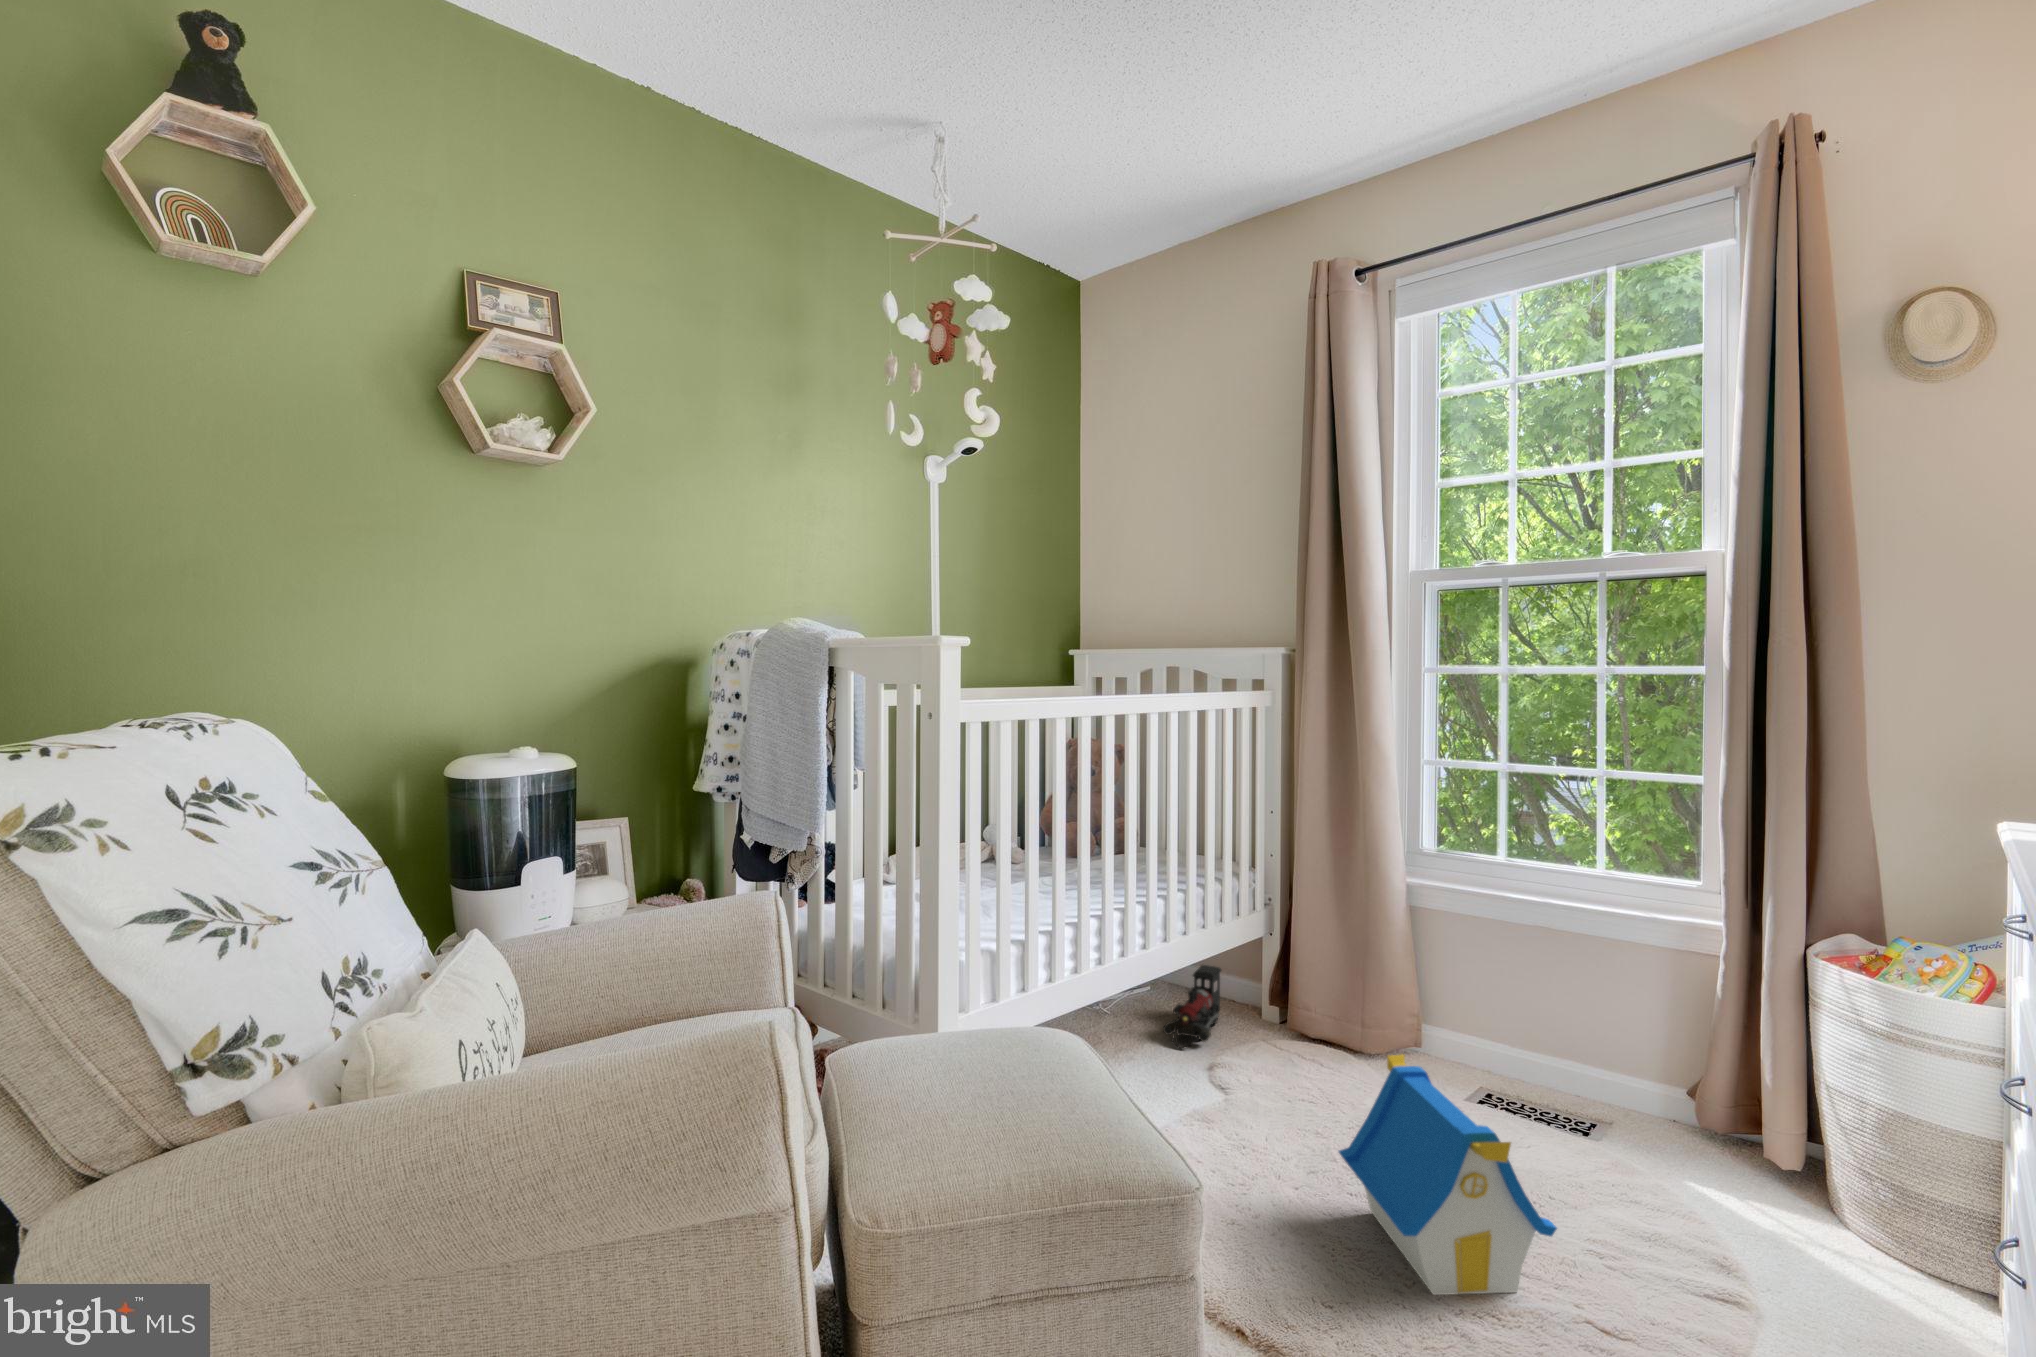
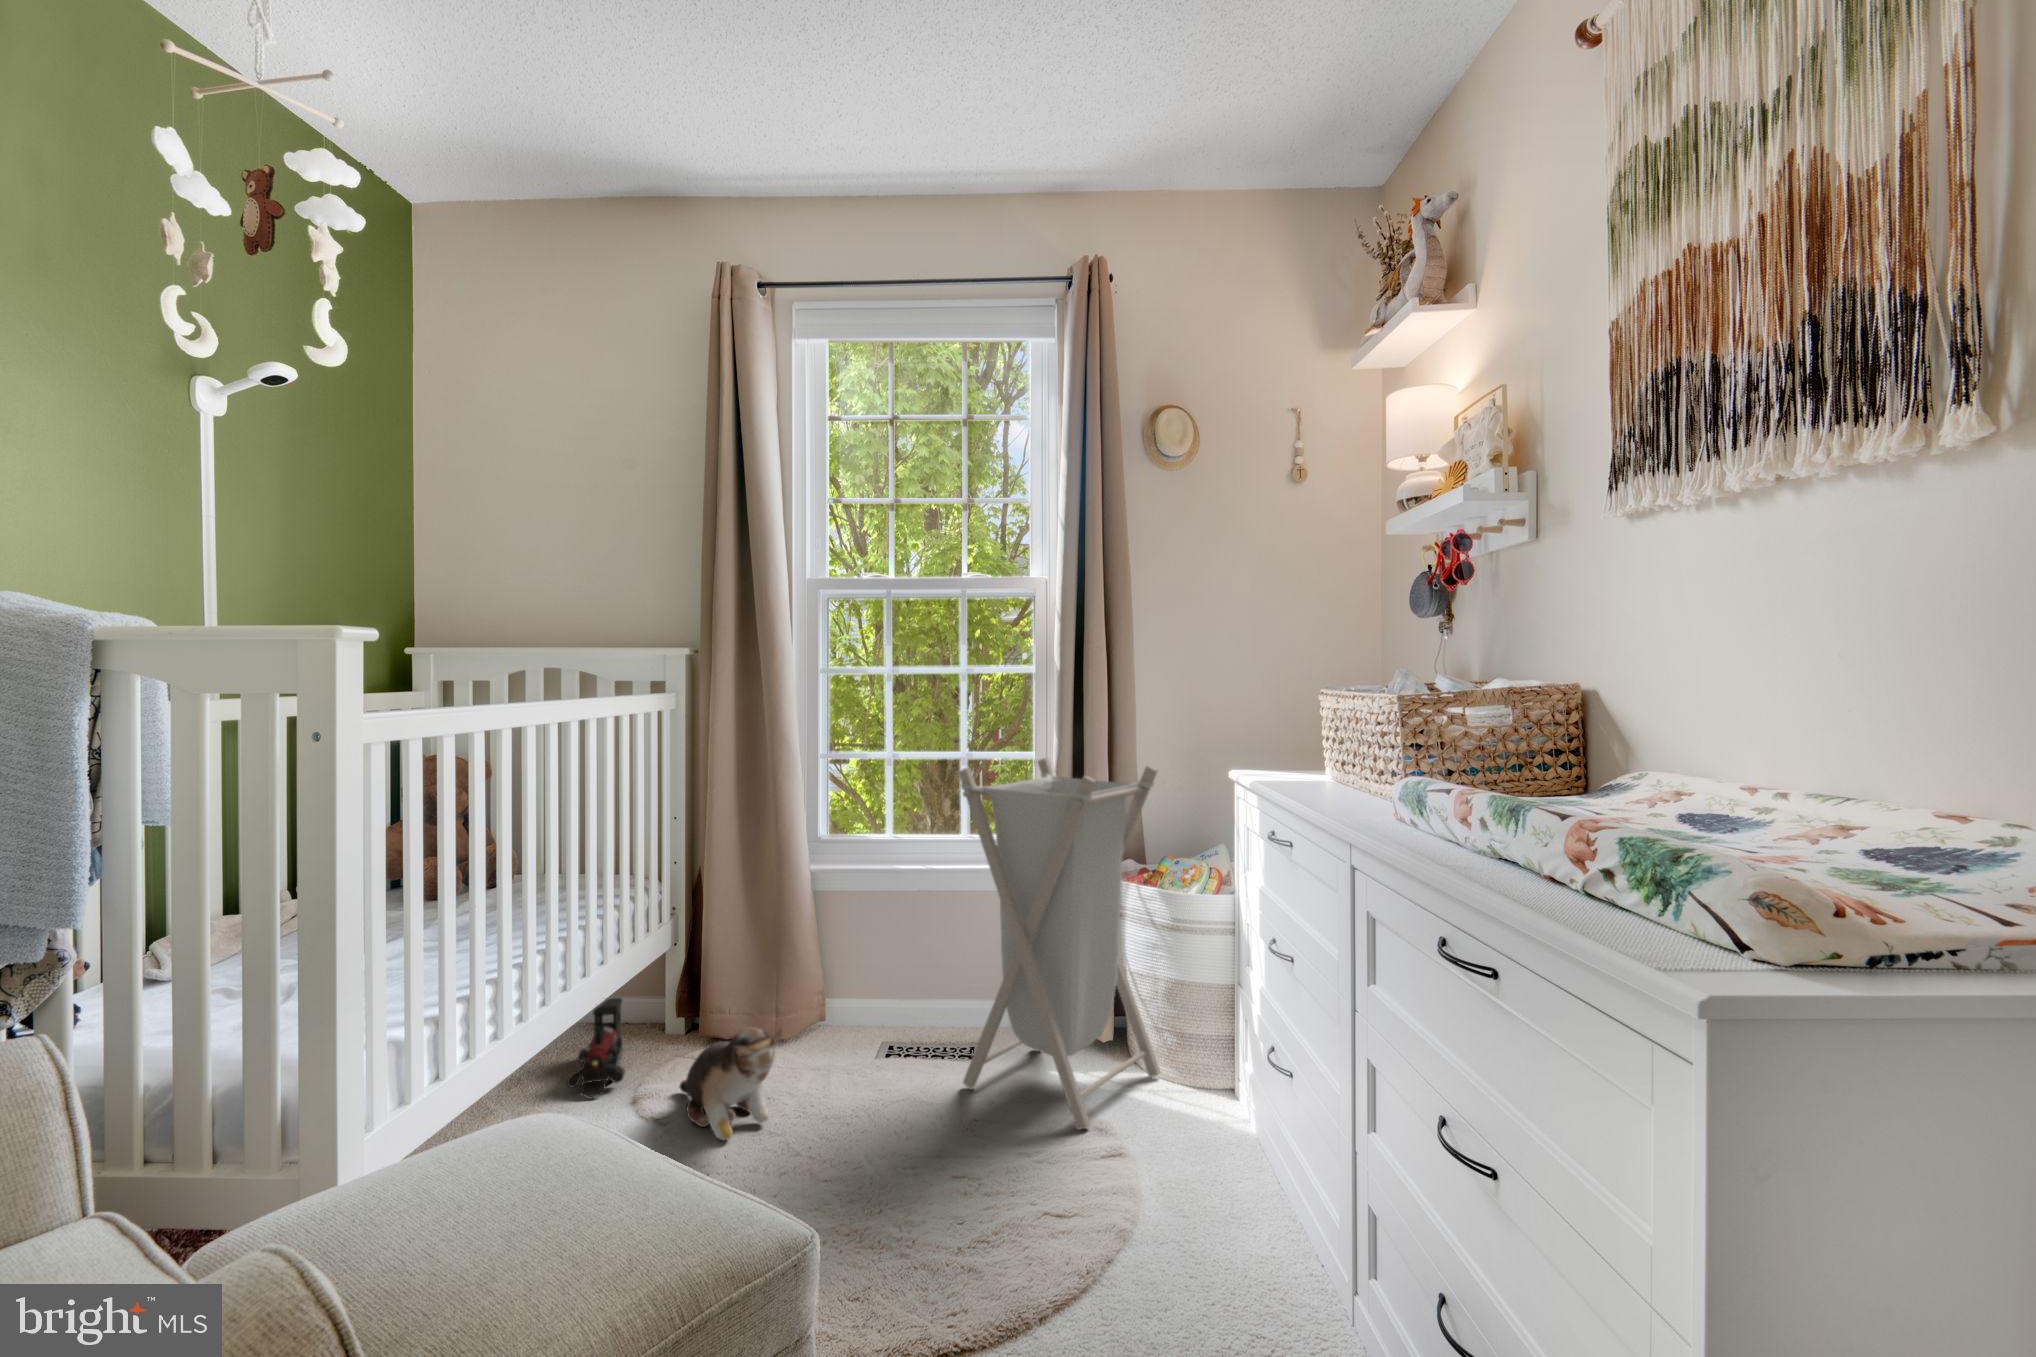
laundry hamper: none [1547,781,1871,1261] -> present [958,758,1161,1130]
plush toy: none [1247,1017,1326,1122] -> present [680,1027,782,1140]
toy house: present [1339,1055,1557,1295] -> none [822,1031,1013,1240]

